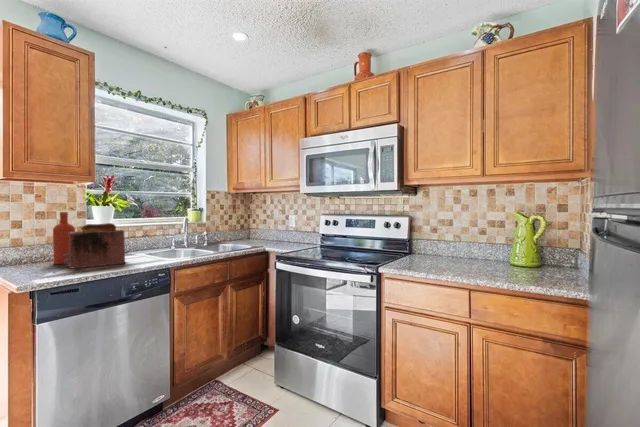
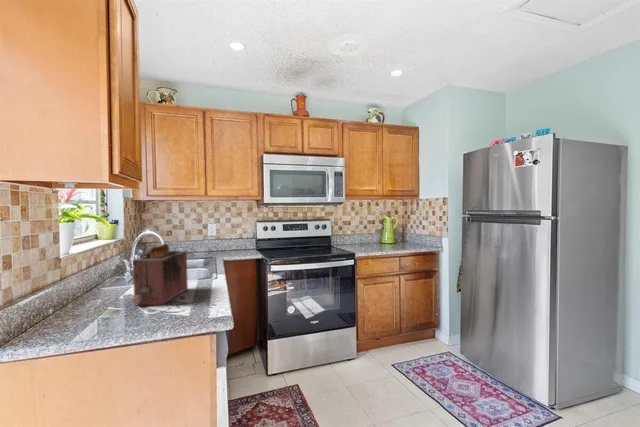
bottle: present [53,212,75,264] -> none [72,234,105,313]

